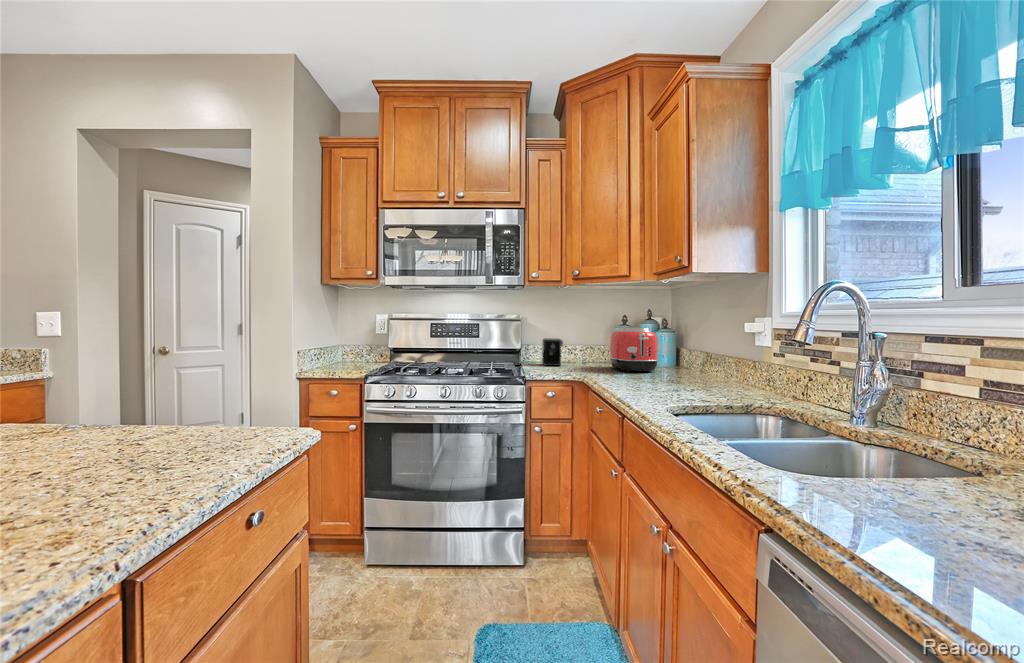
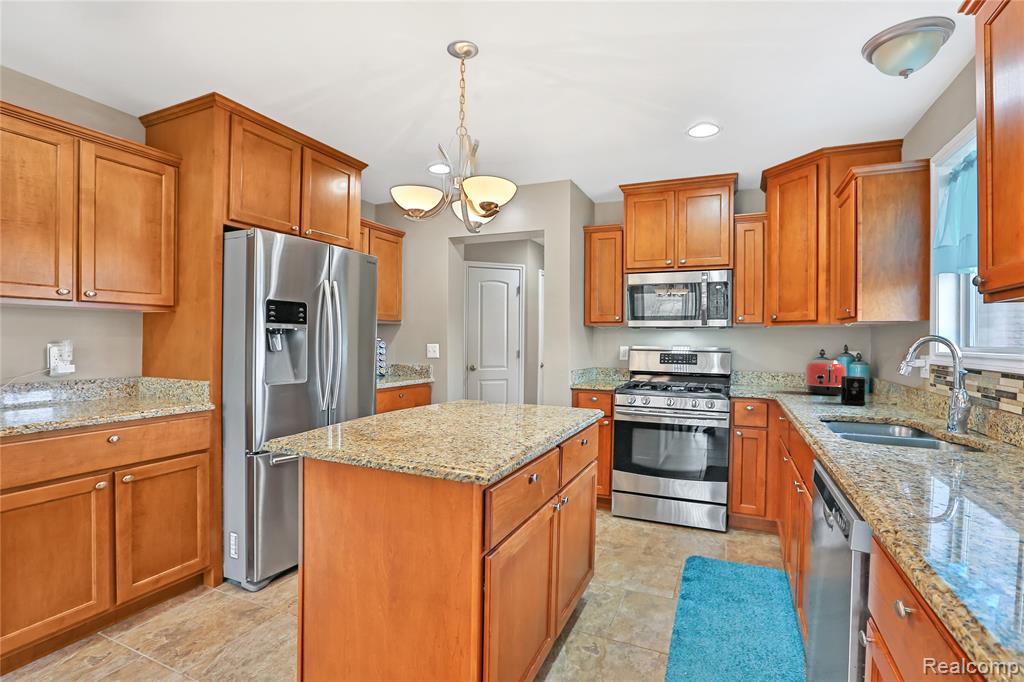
coffee maker: present [542,338,563,366] -> present [841,376,897,405]

